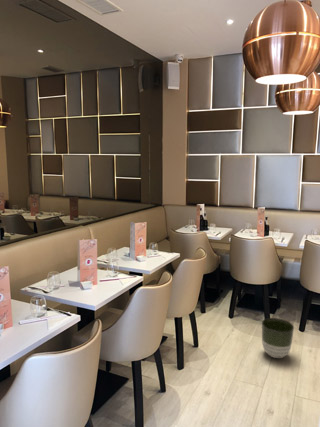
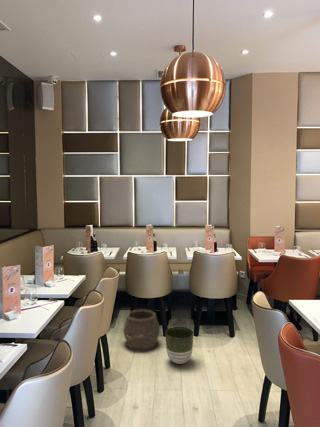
woven basket: none [222,293,260,335] -> present [124,310,159,350]

